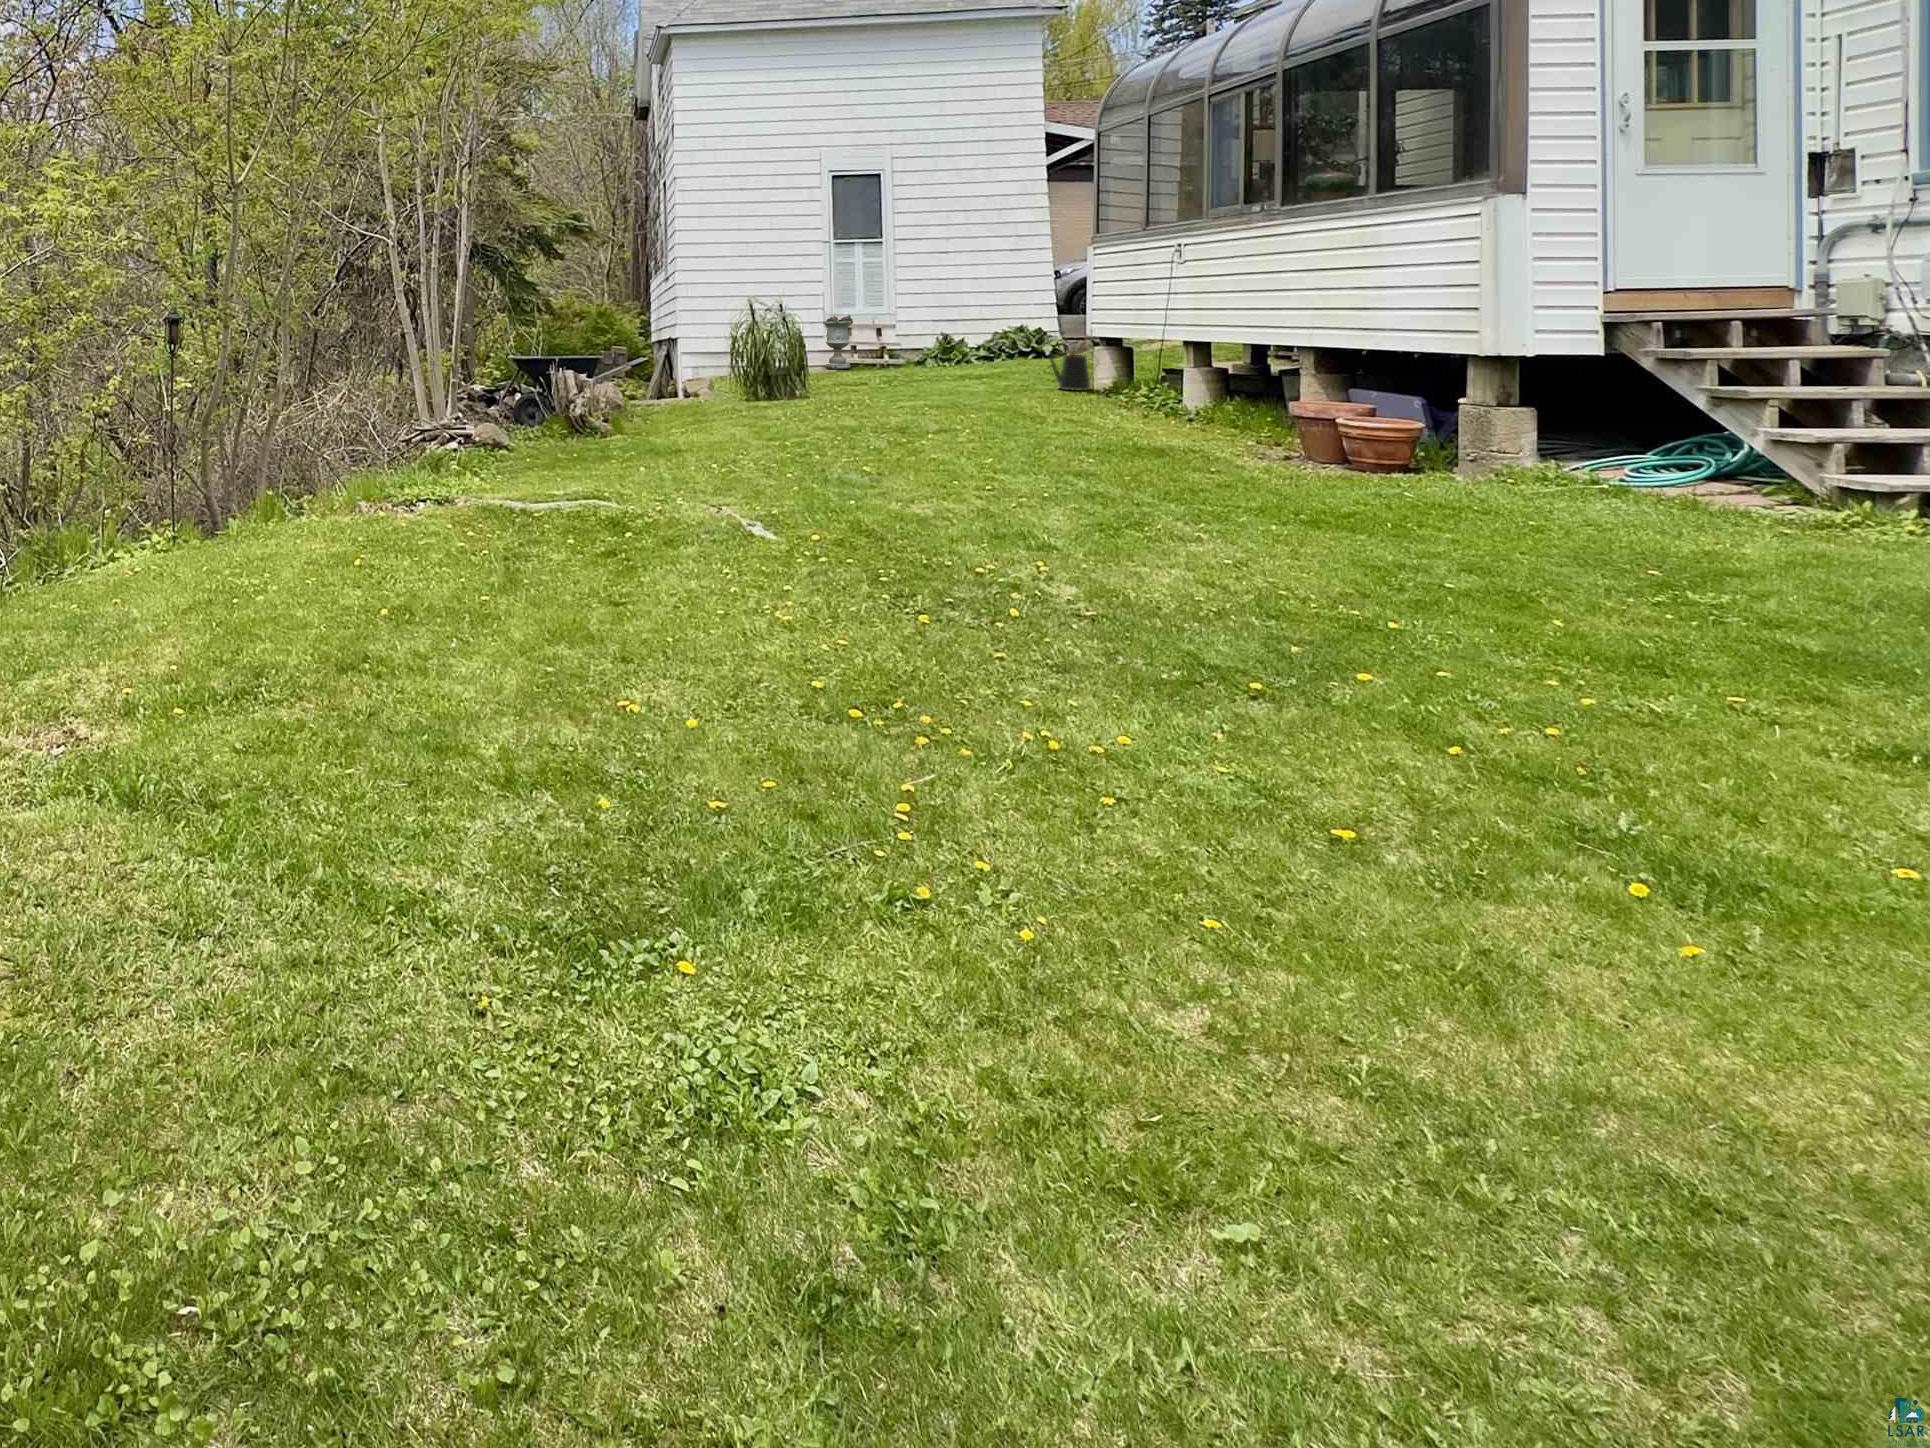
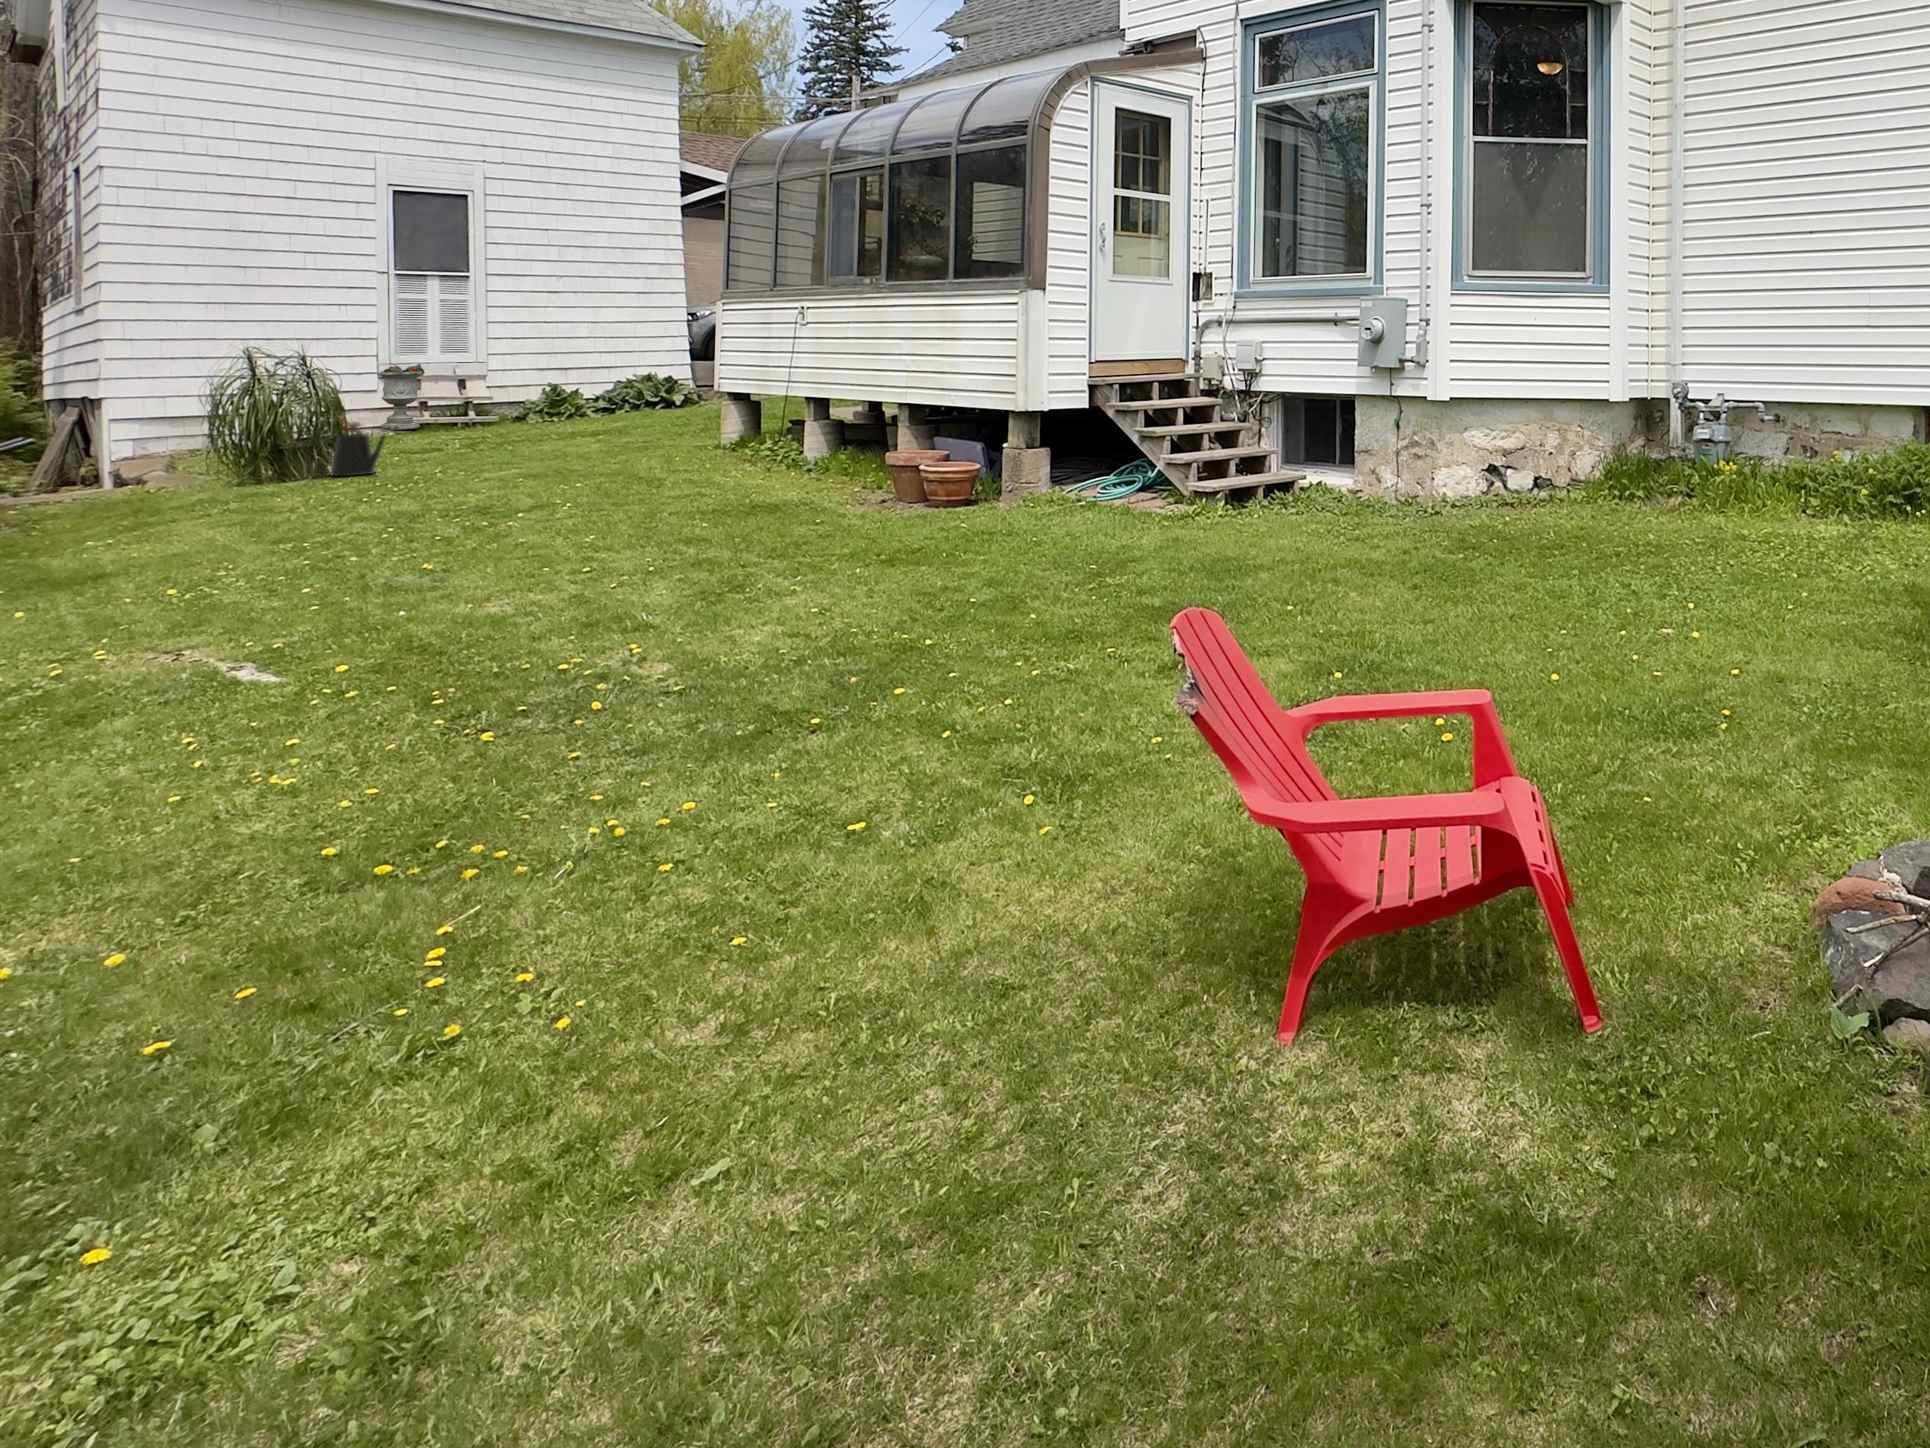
watering can: present [1050,342,1091,391] -> present [326,420,385,476]

